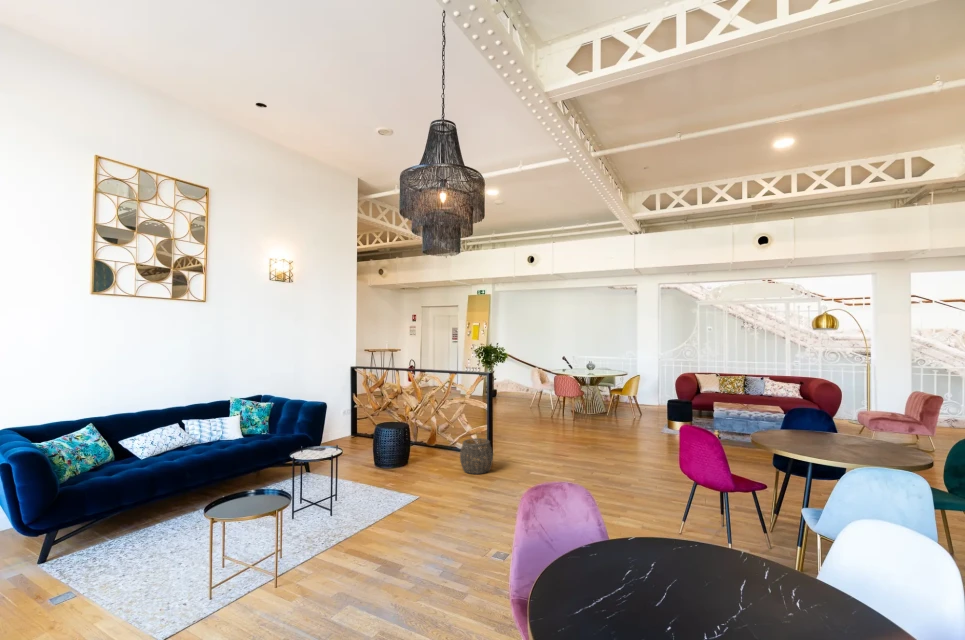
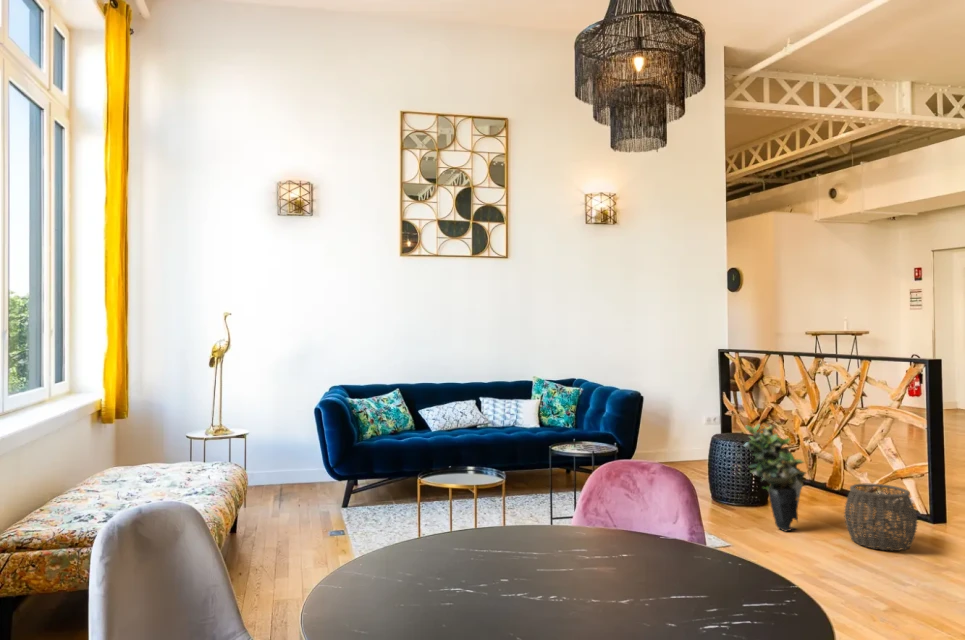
potted plant: none [404,413,440,476] -> present [744,424,806,531]

